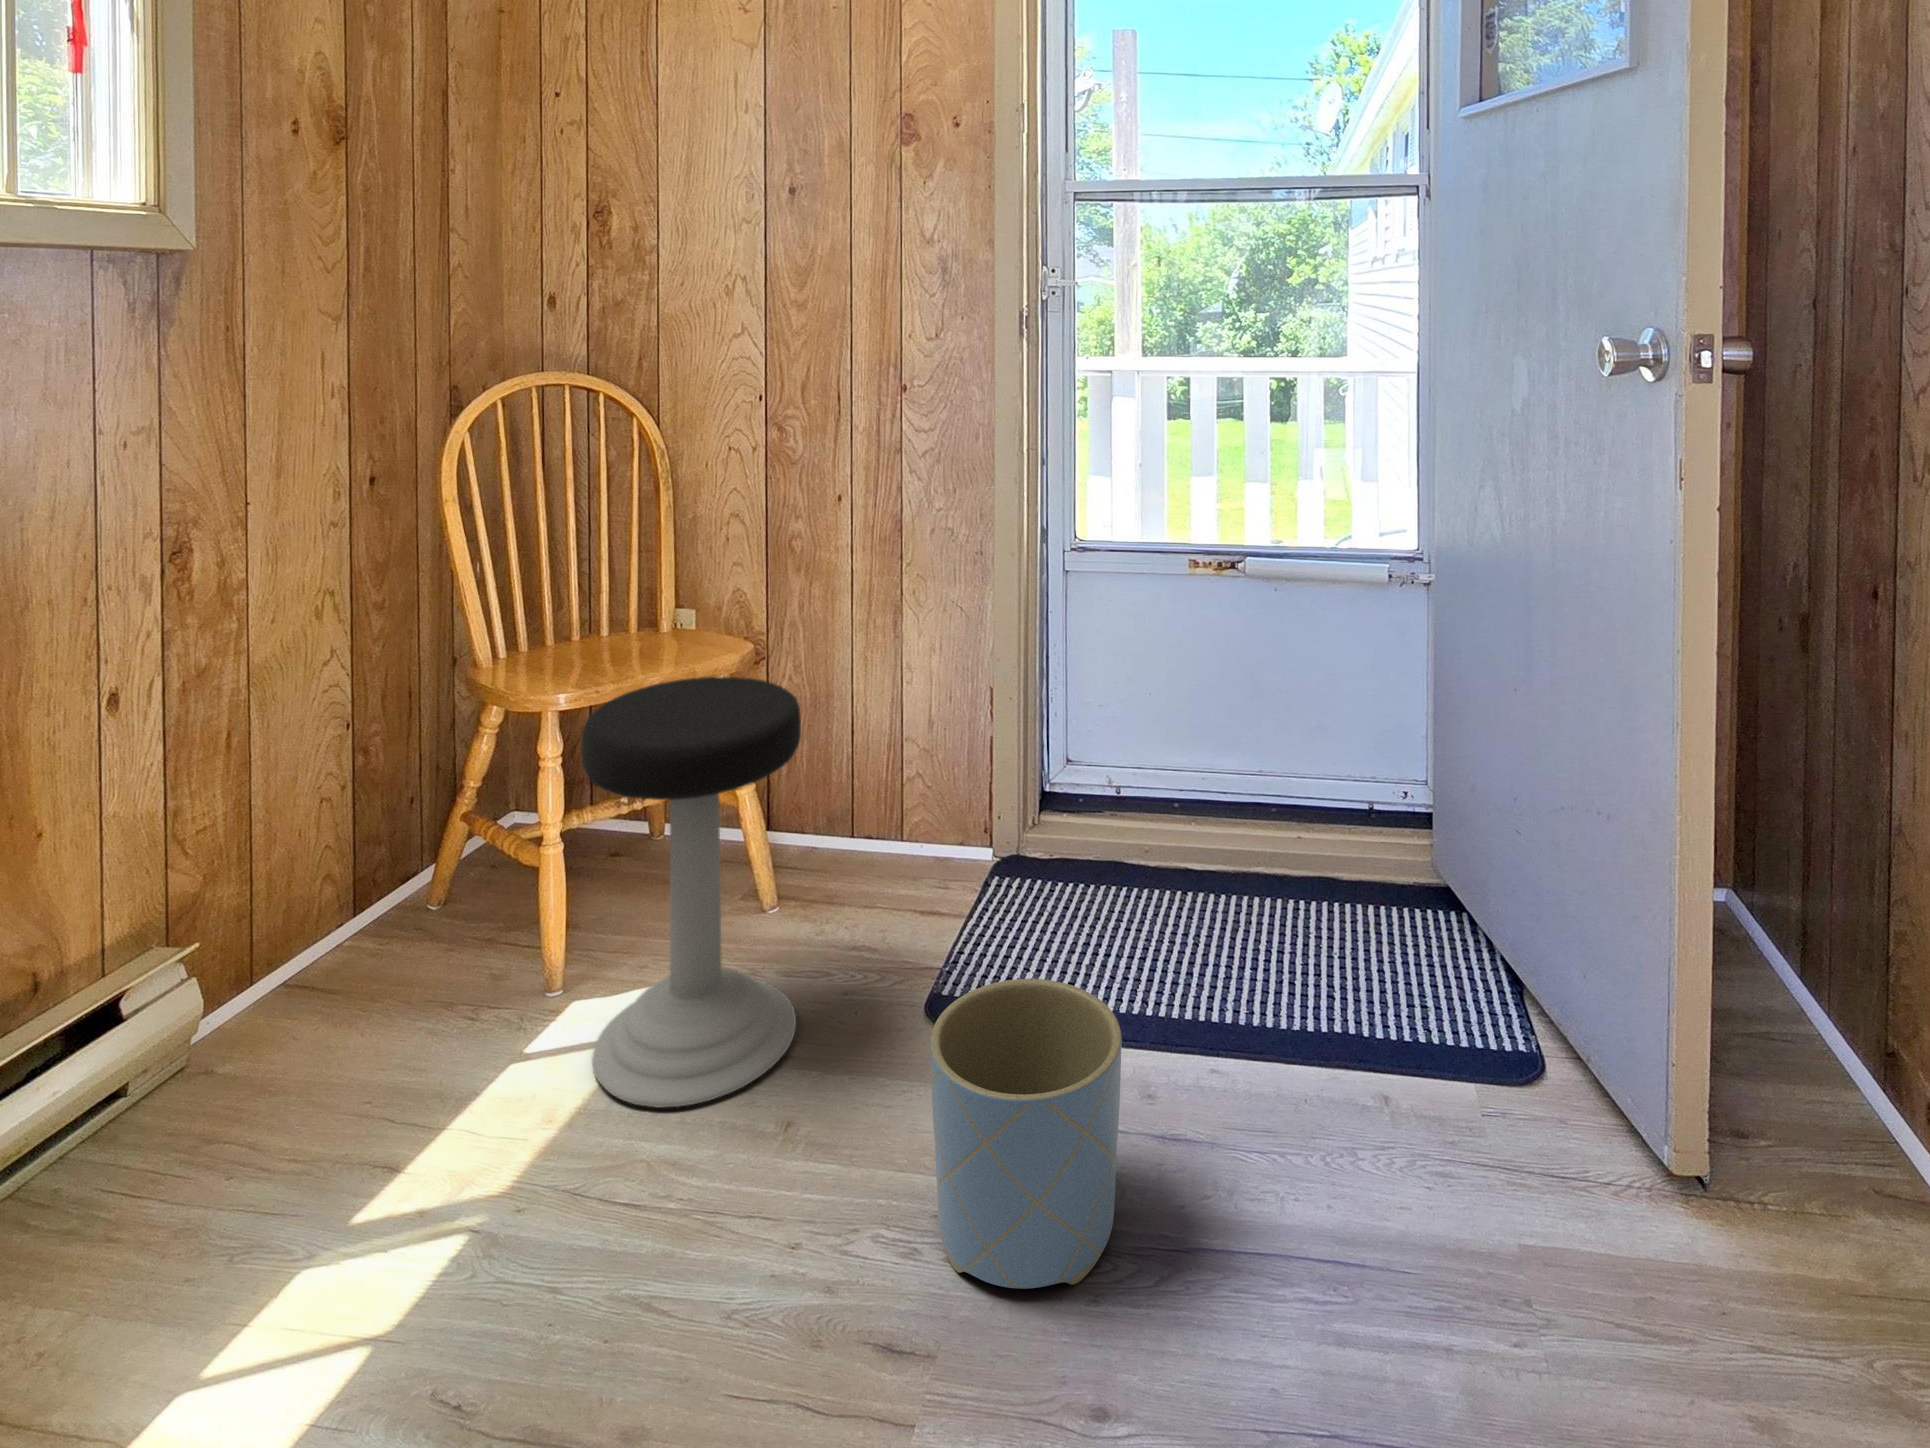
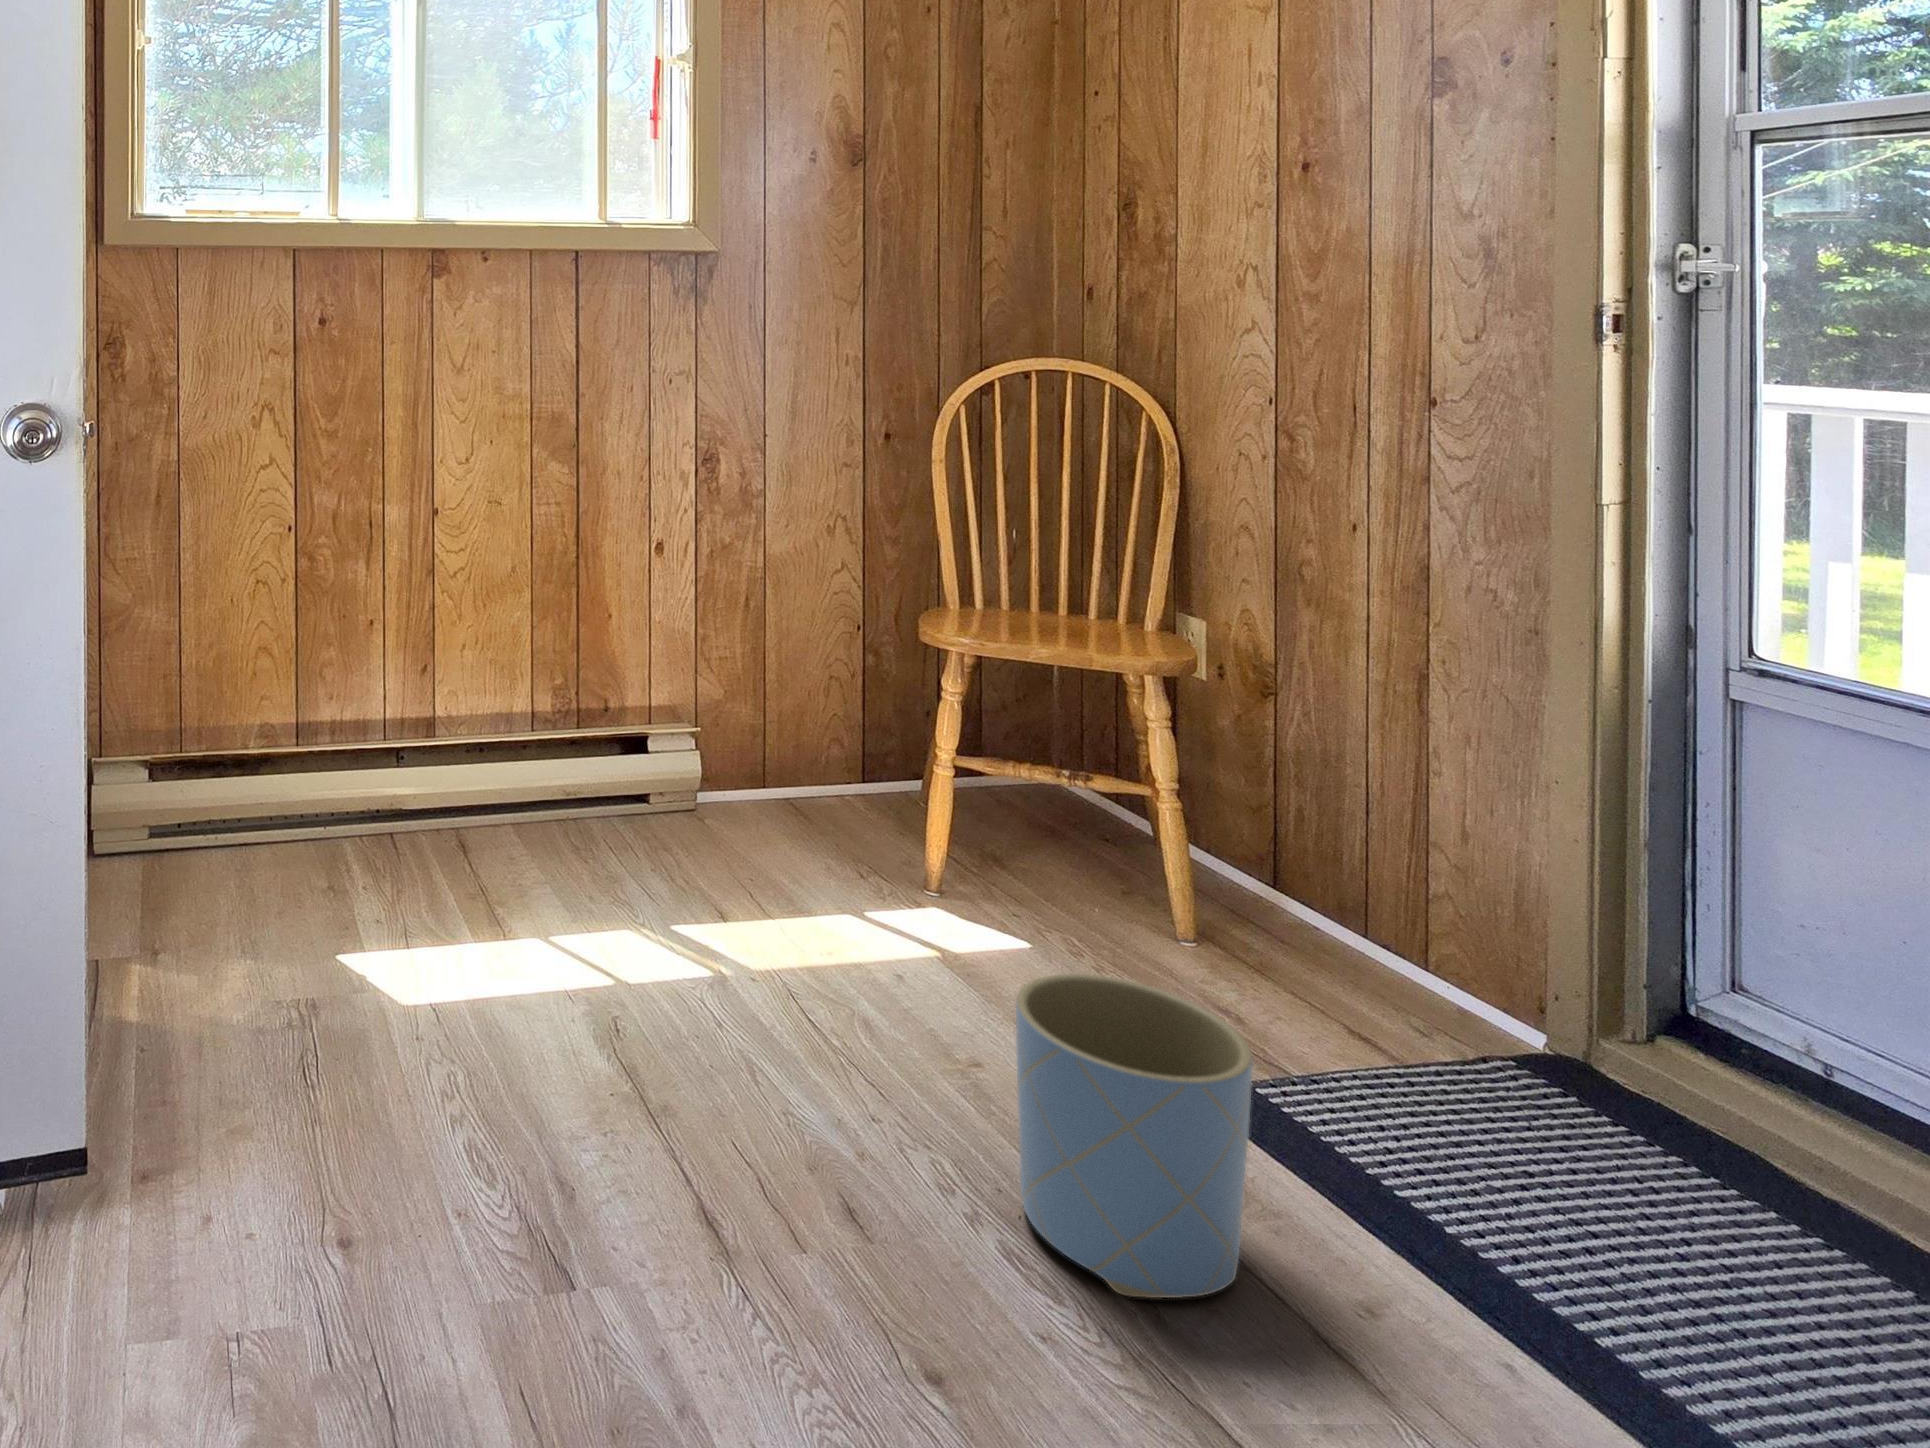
stool: present [581,676,801,1107] -> none [897,631,1119,1023]

